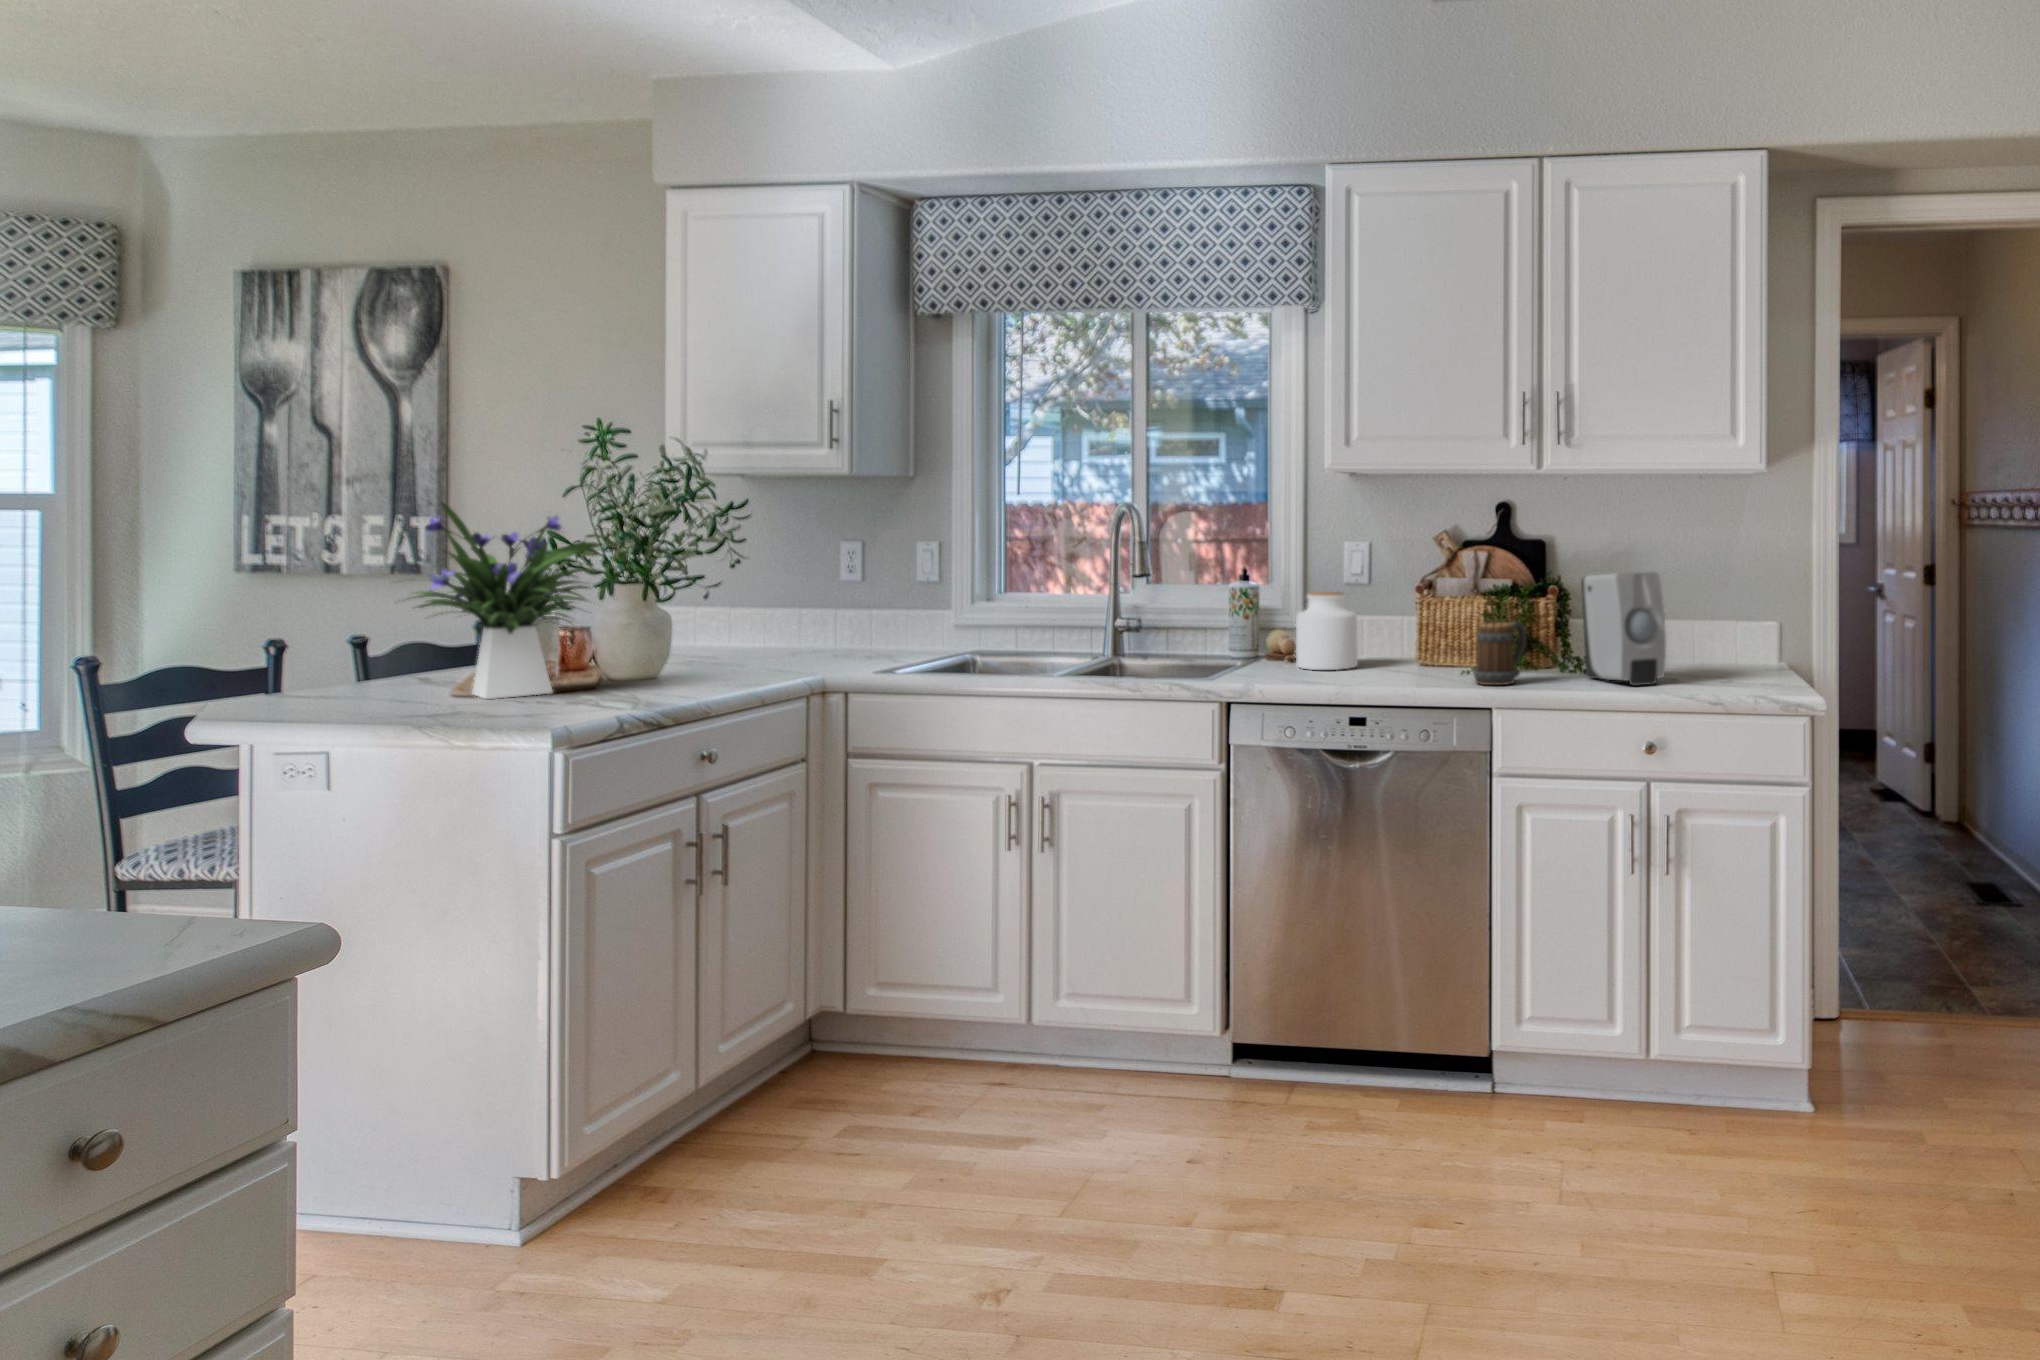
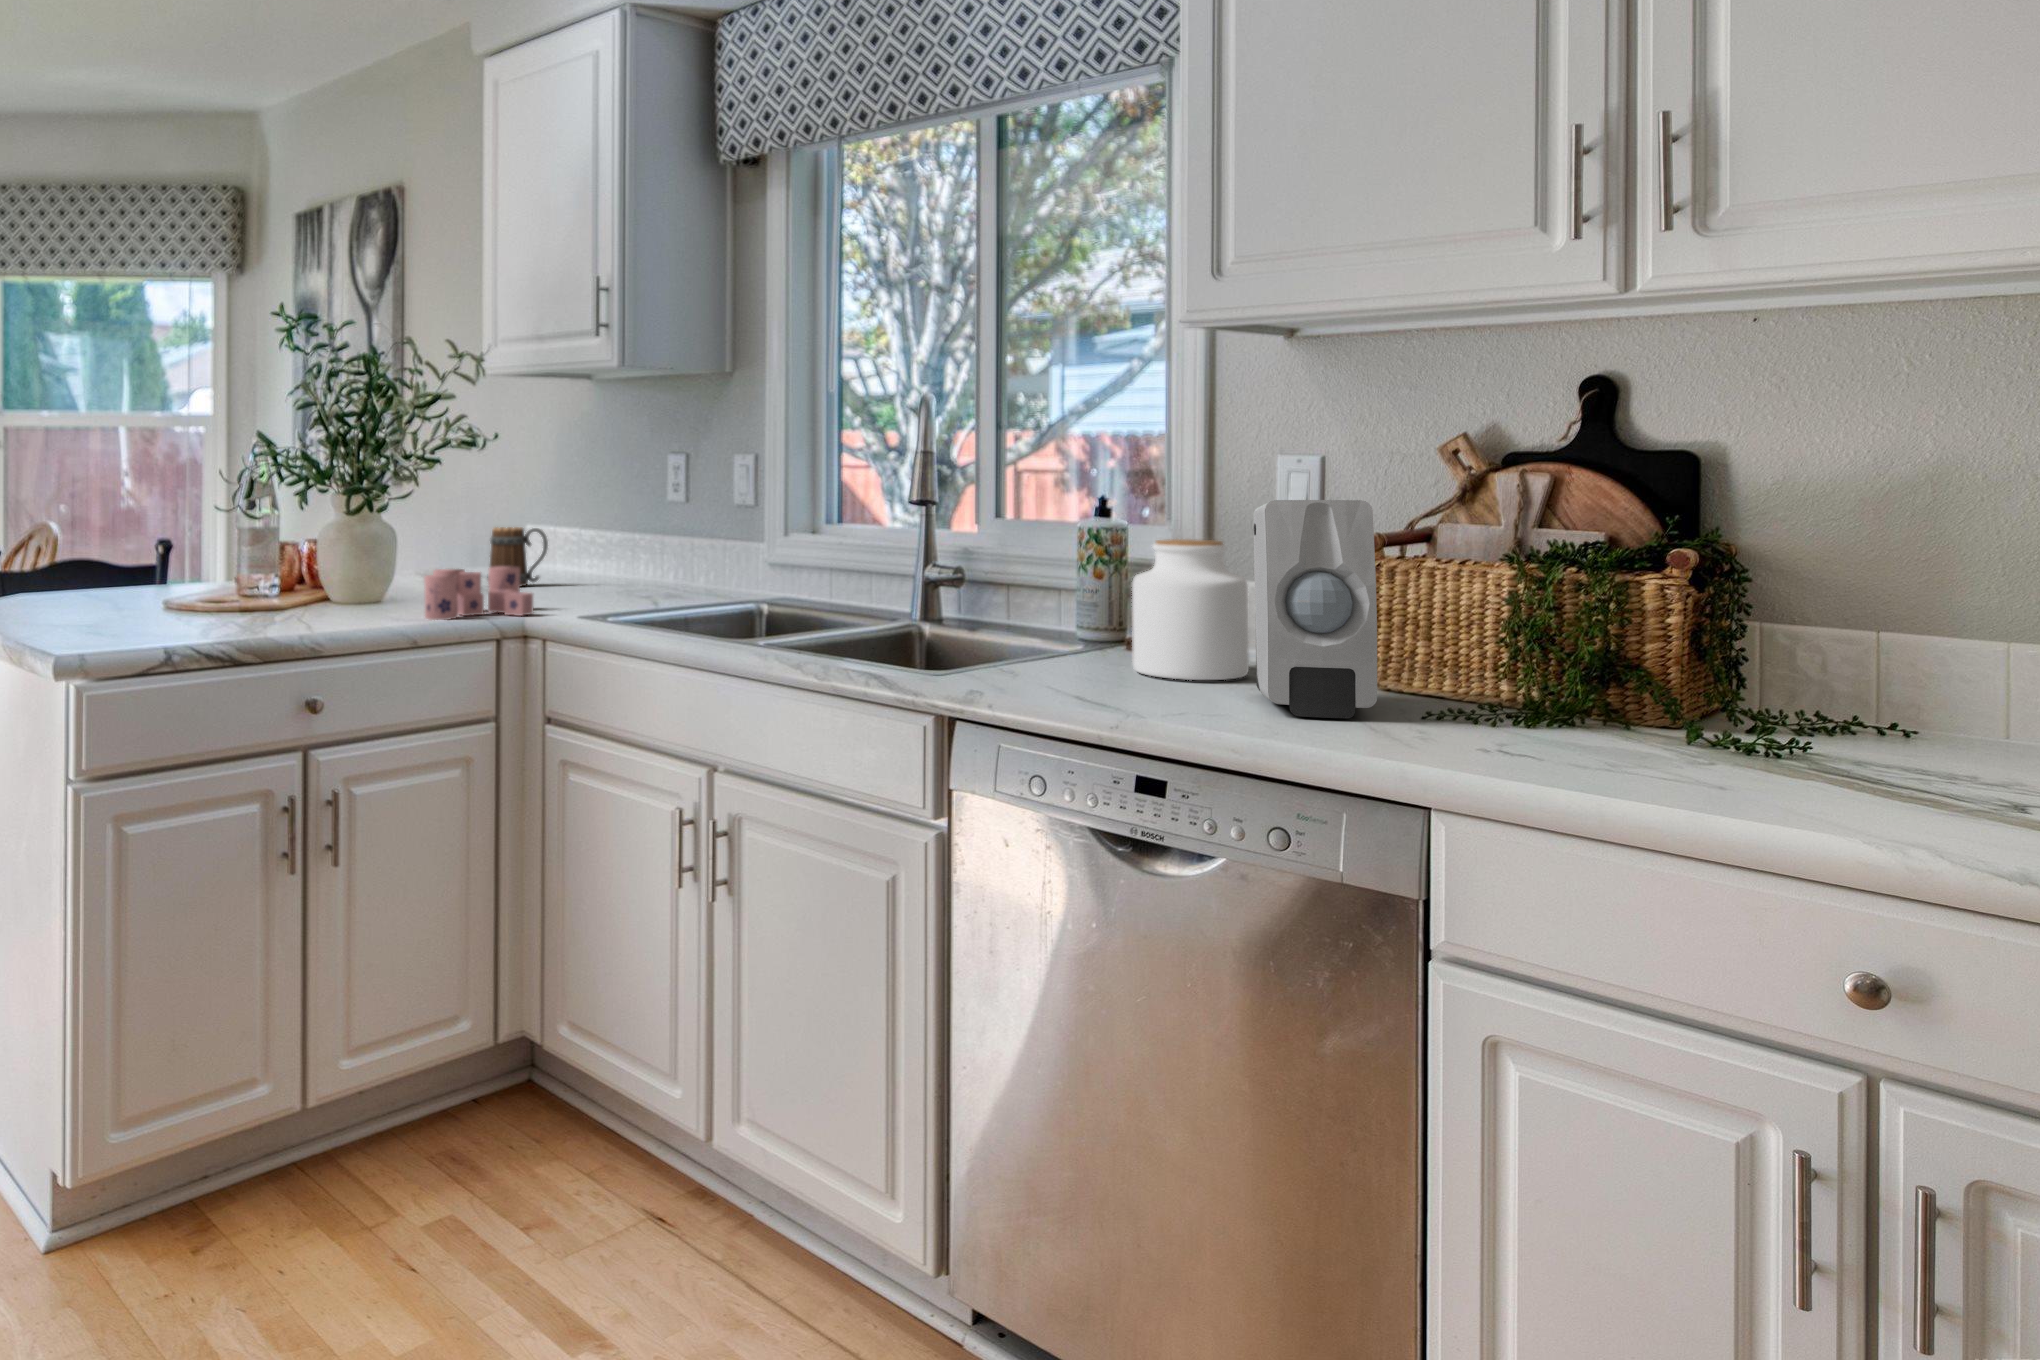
flower arrangement: present [395,502,604,699] -> none [91,394,304,613]
soap dispenser: present [1581,572,1666,686] -> present [1253,500,1377,718]
mug: present [1474,622,1526,685] -> present [490,527,548,586]
candle: none [738,637,834,682] -> present [424,566,533,620]

